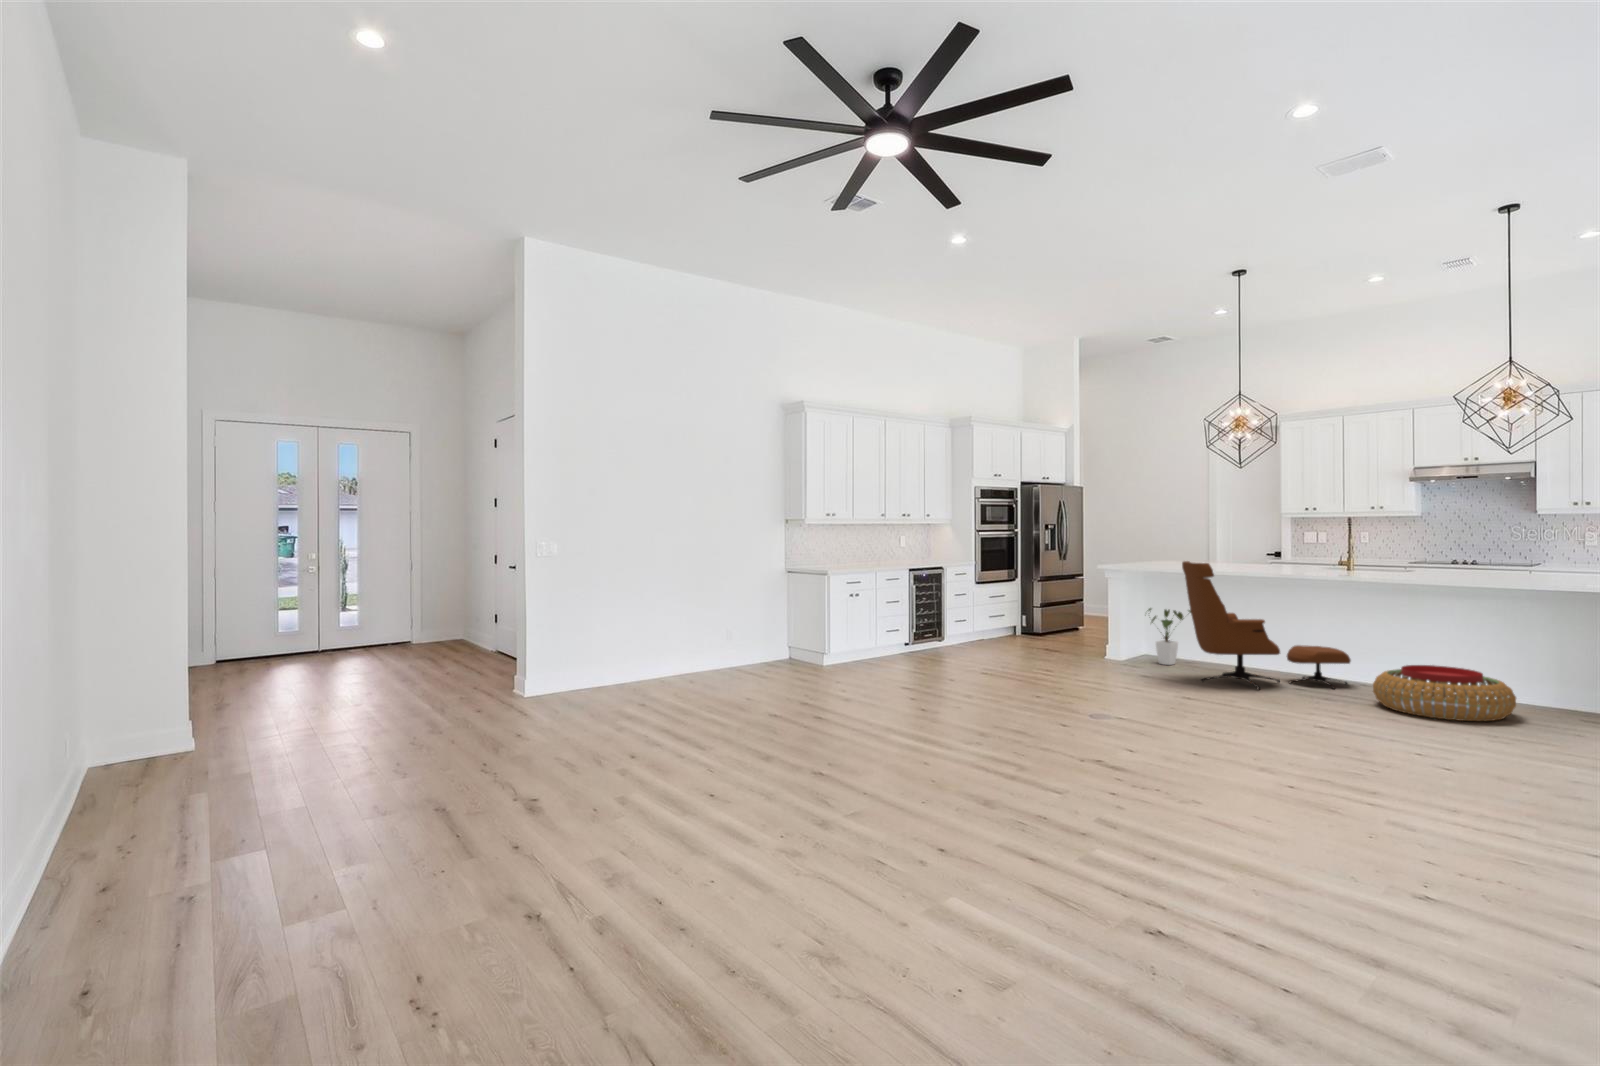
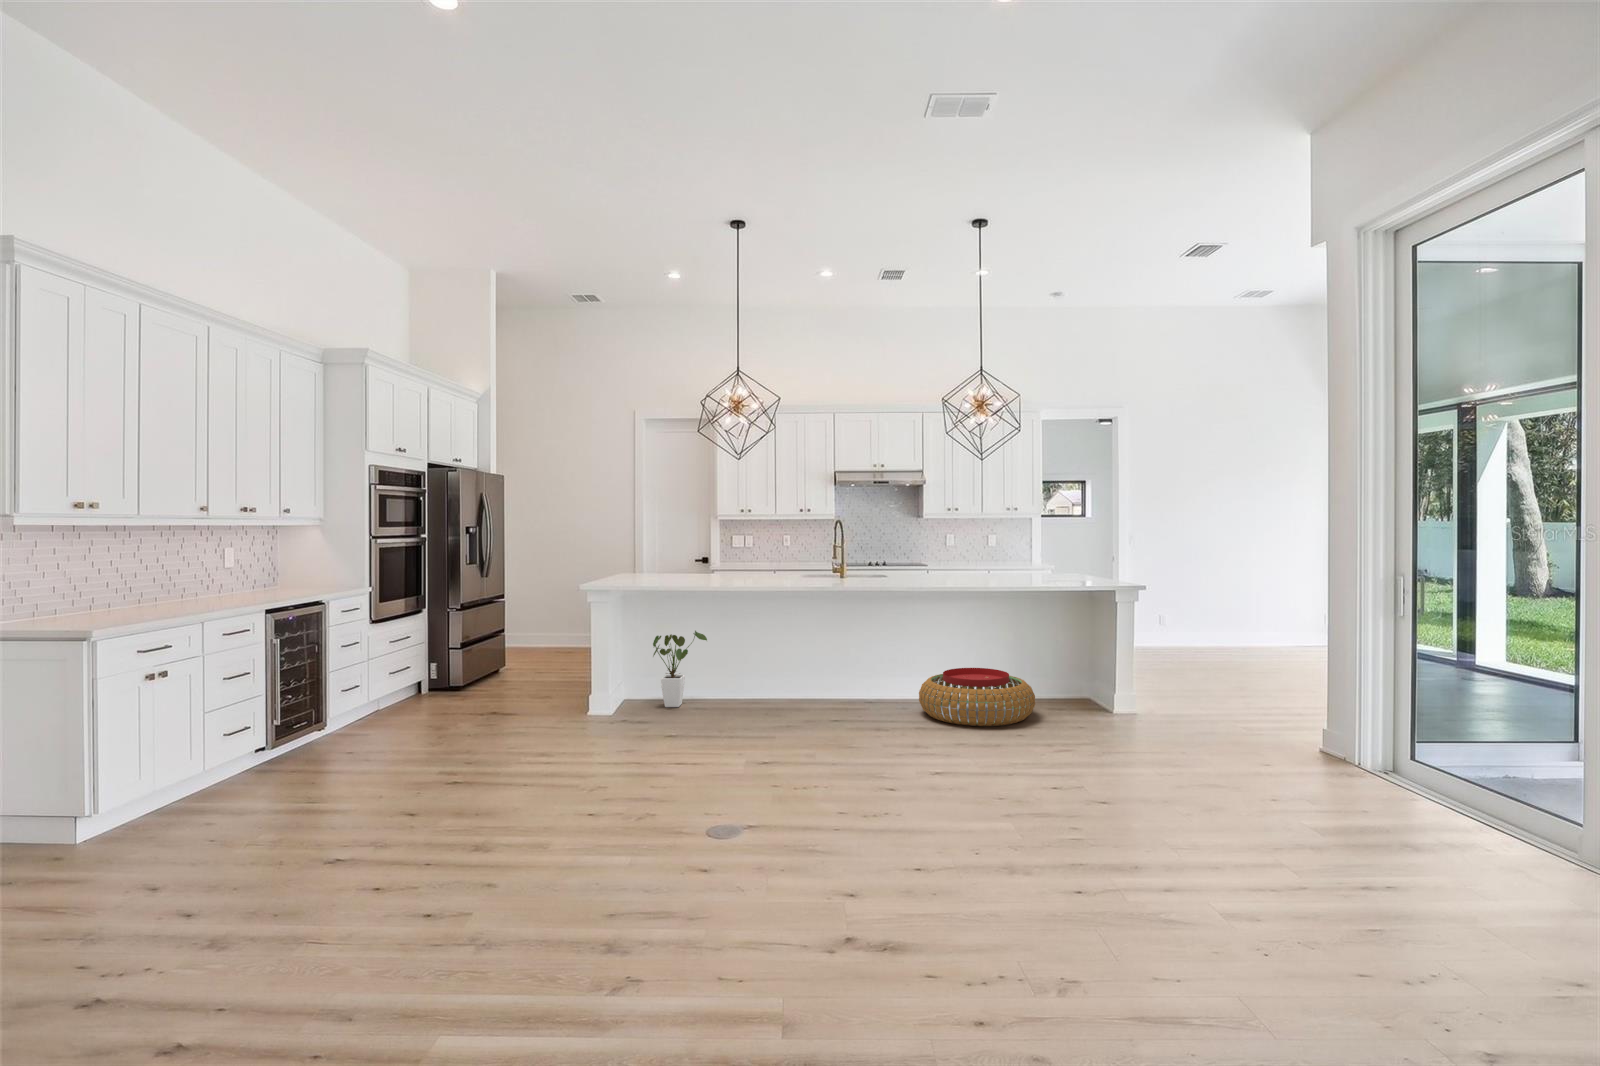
lounge chair: present [1182,561,1351,690] -> none [723,572,872,727]

